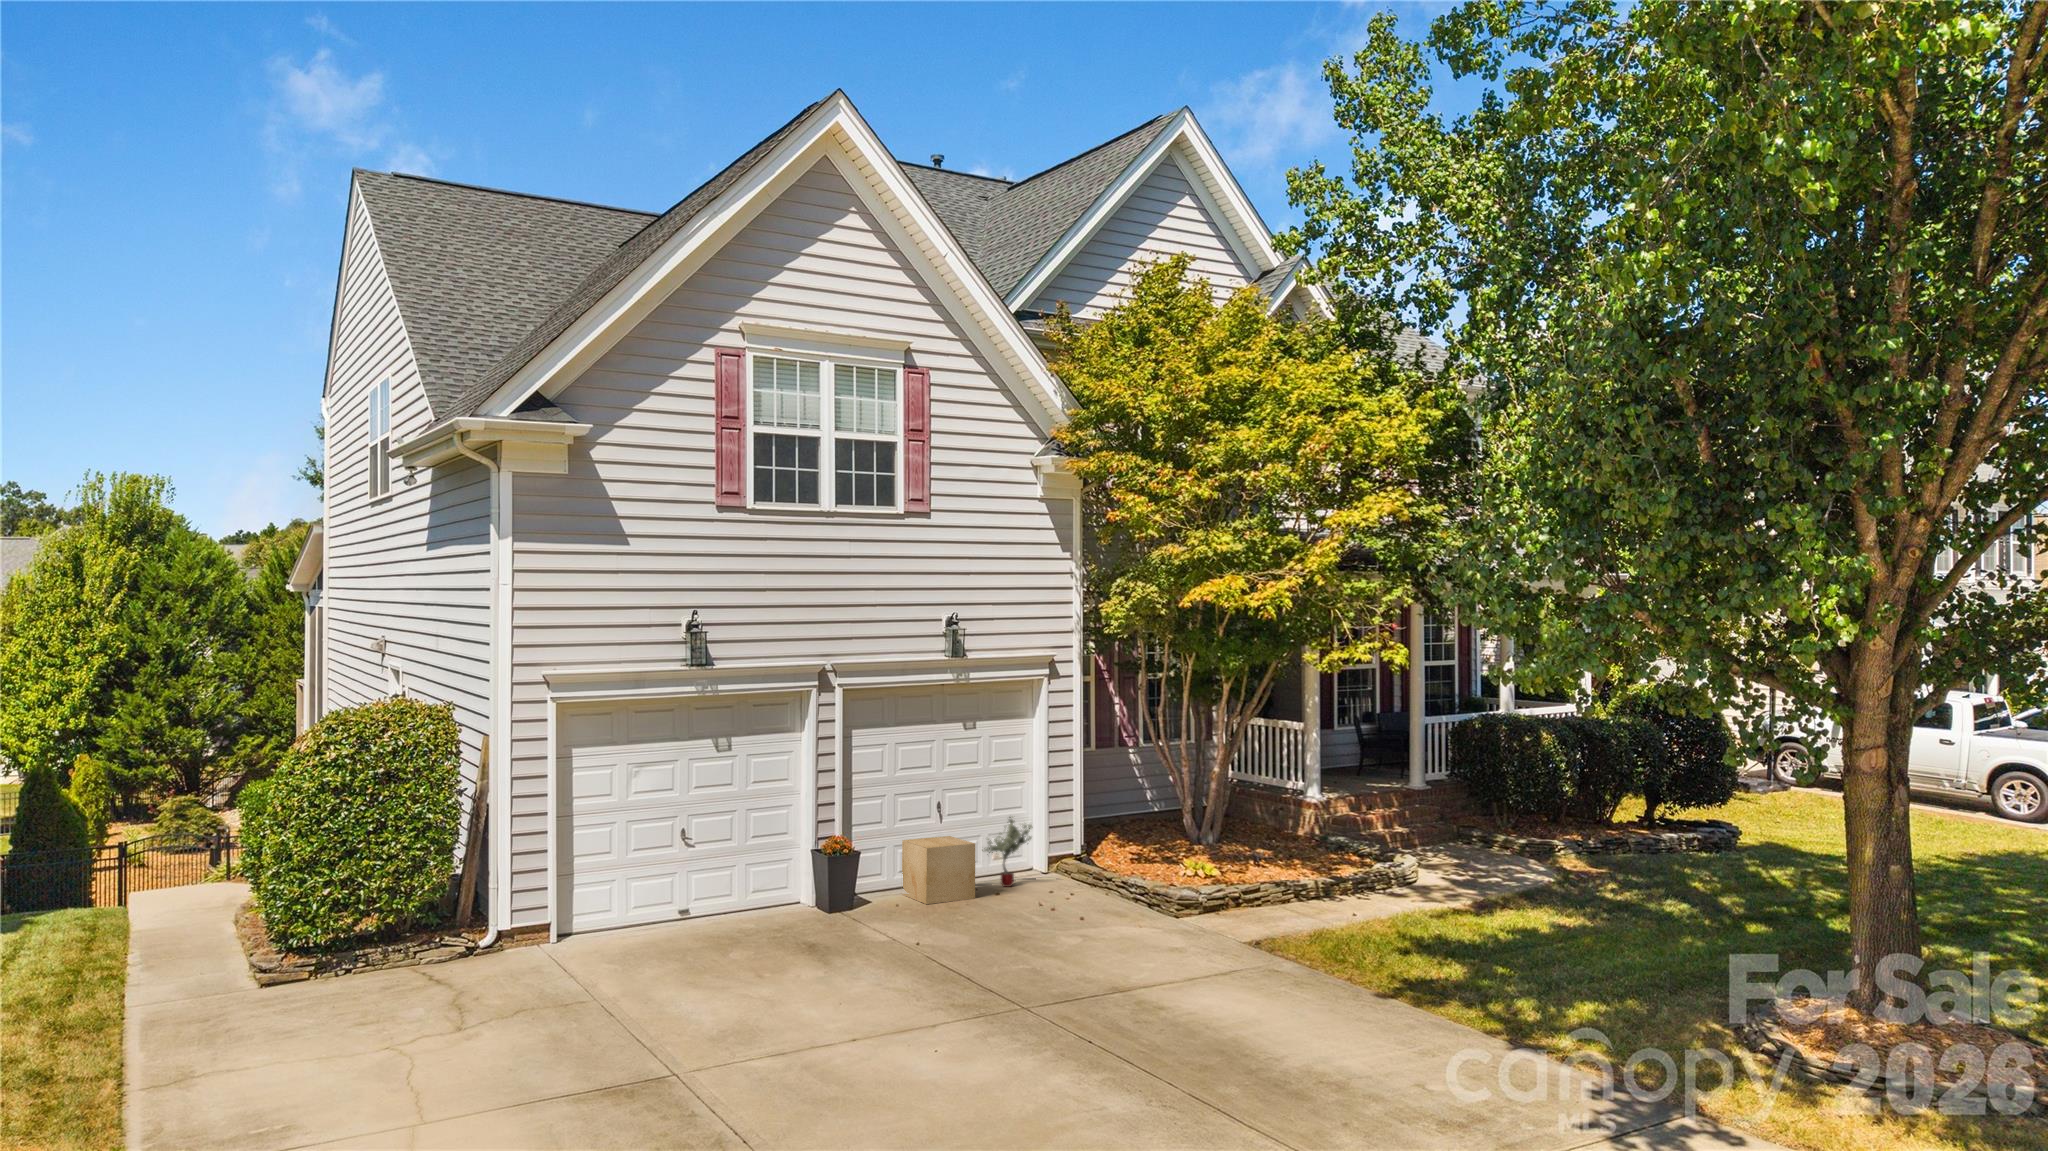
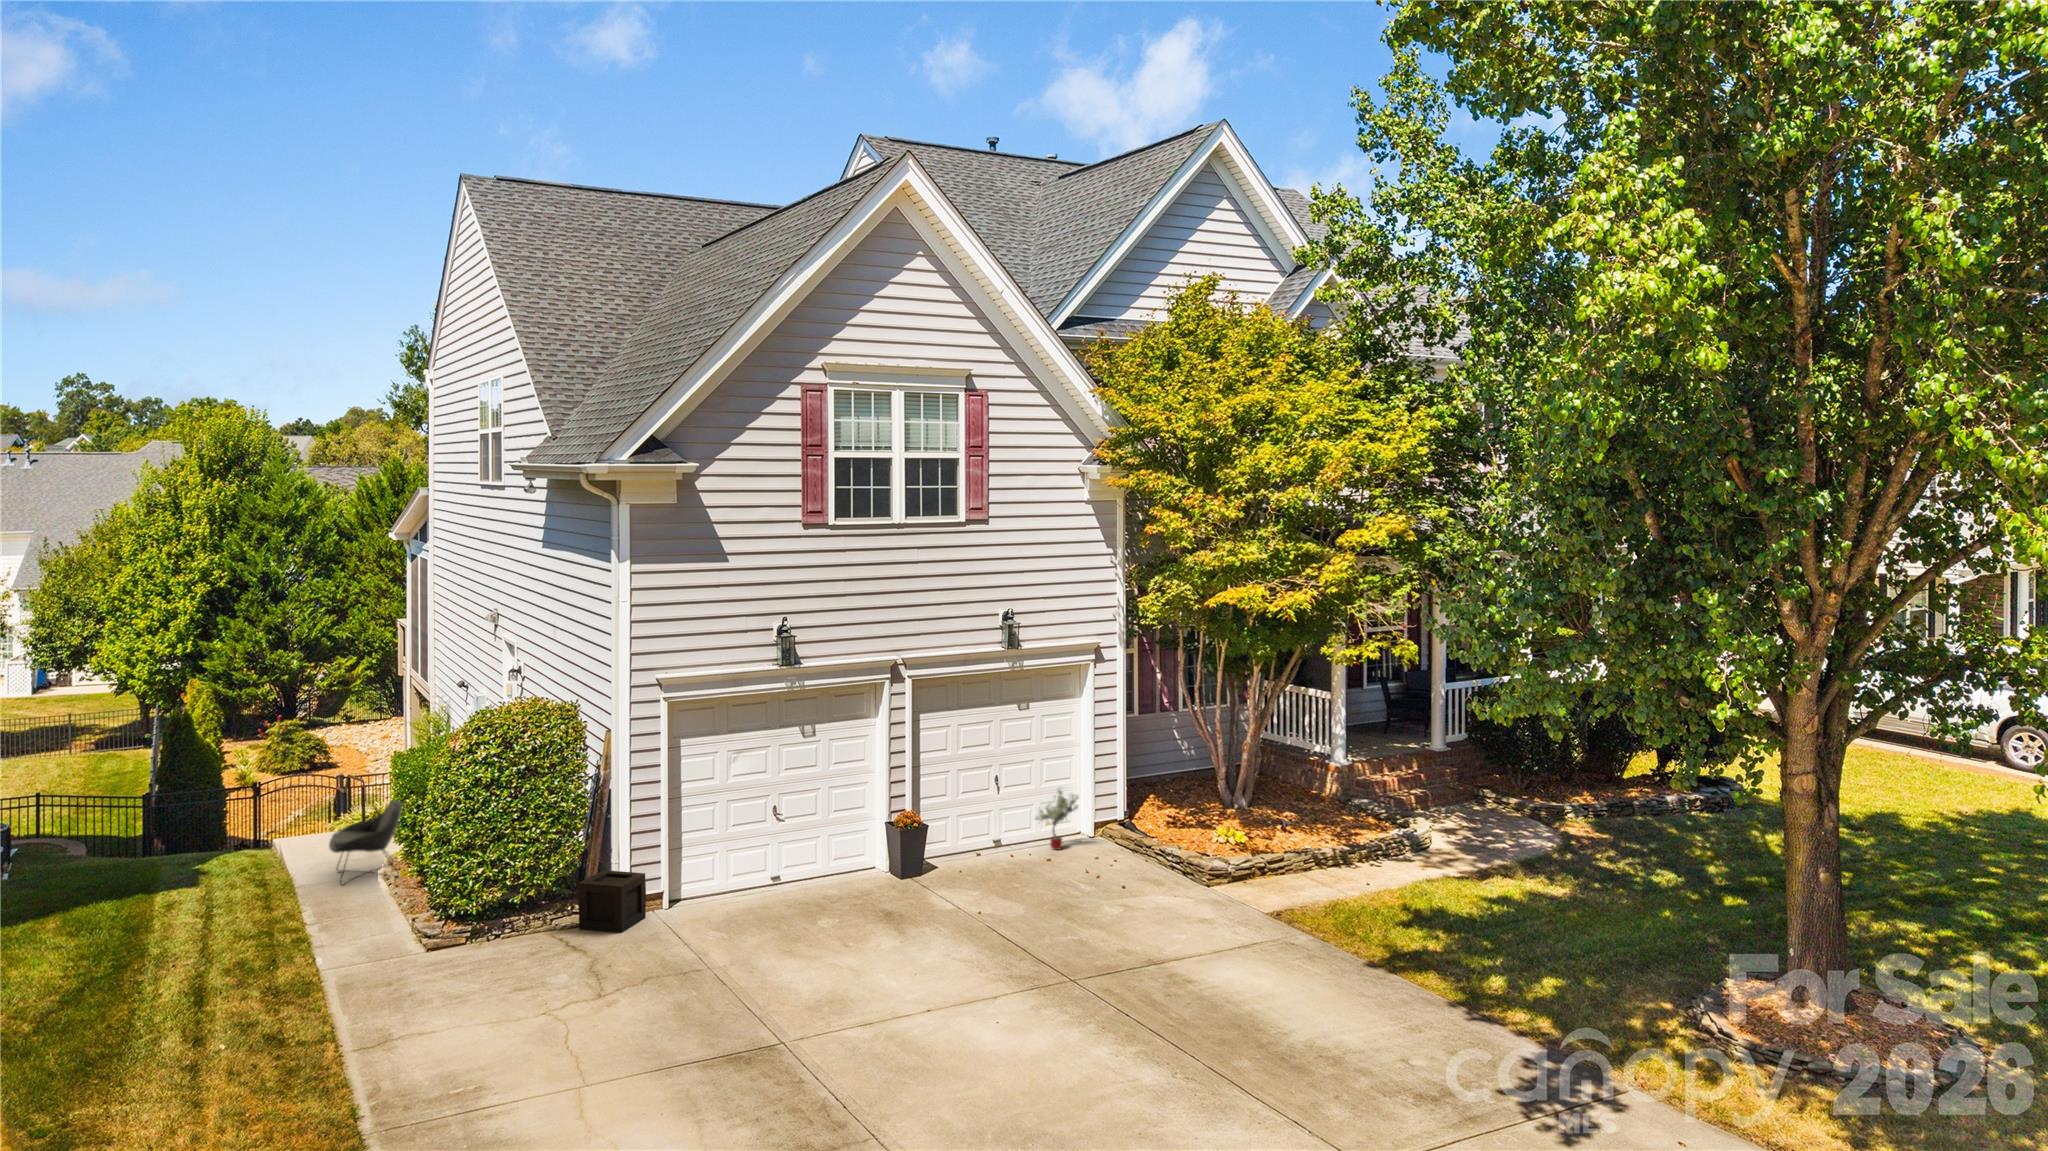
lounge chair: none [163,830,254,925] -> present [329,801,402,885]
cardboard box: present [902,836,975,904] -> none [964,806,1029,869]
wooden crate: none [442,896,524,966] -> present [579,870,646,933]

